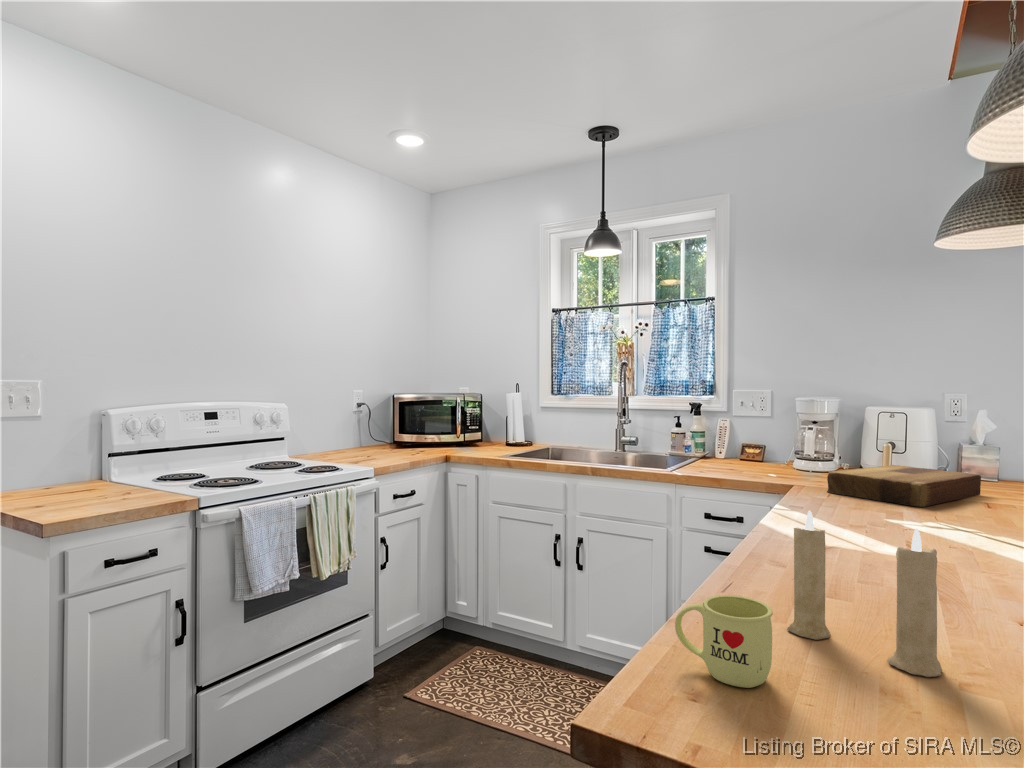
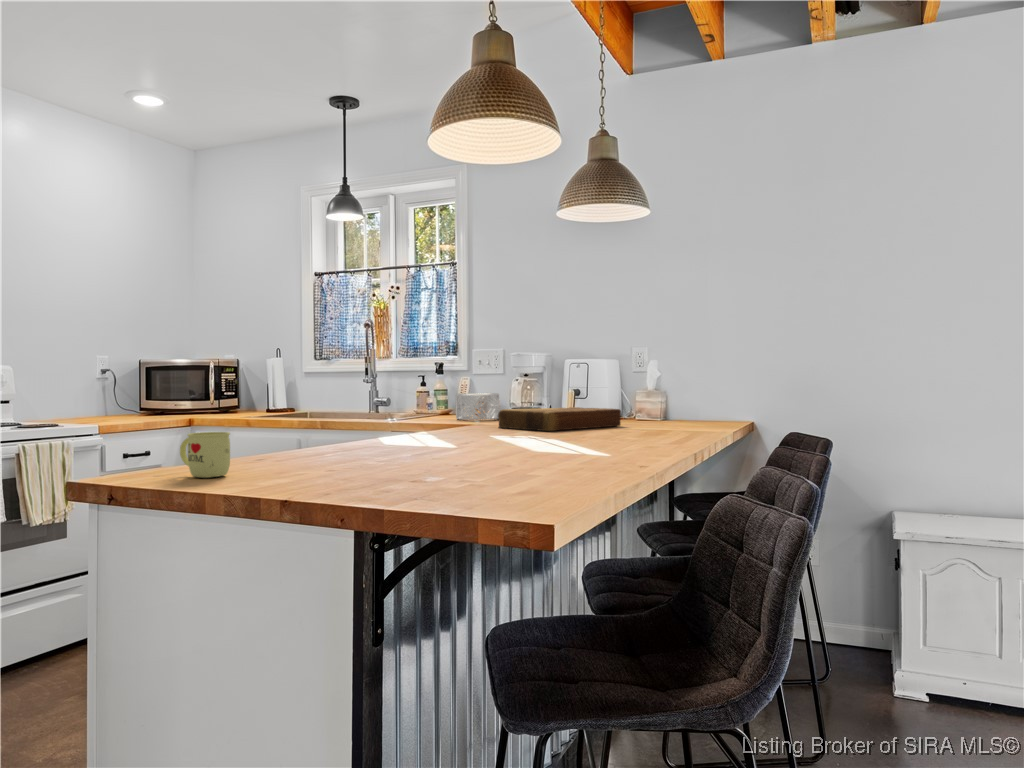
decorative bowl: none [729,438,779,470] -> present [456,393,499,420]
candle: present [787,511,942,677] -> none [283,386,345,473]

